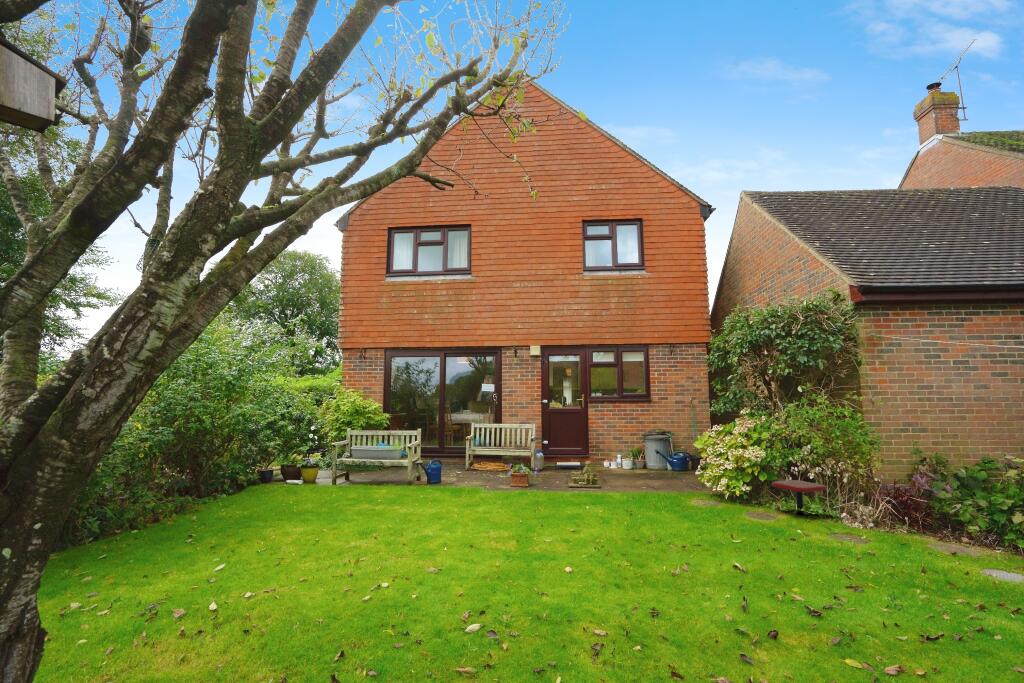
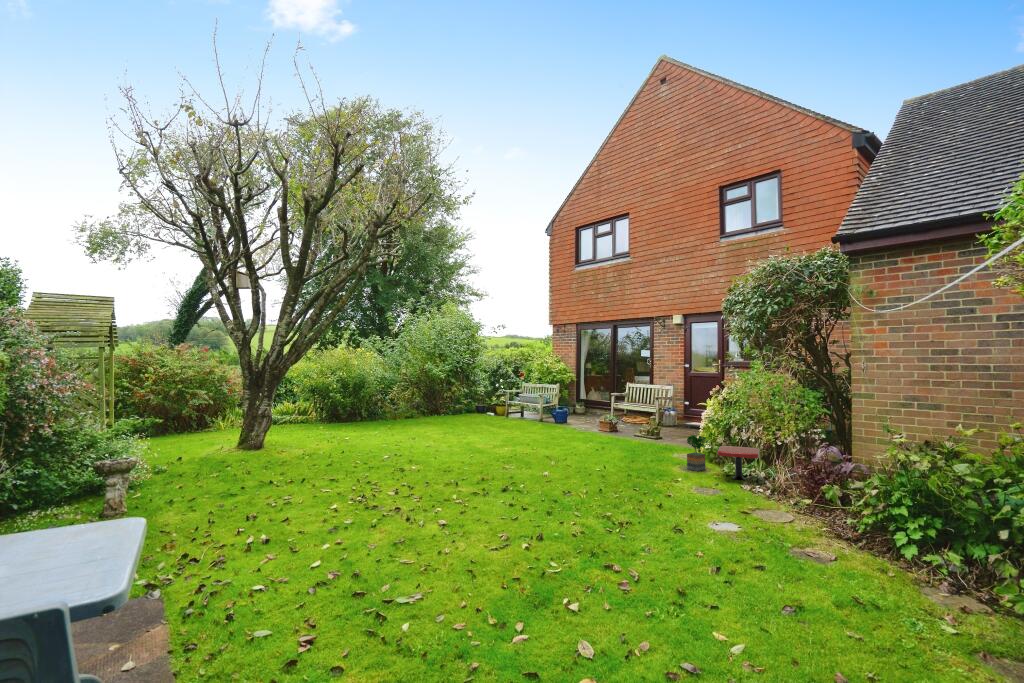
potted tree: none [732,474,762,513] -> present [687,435,708,471]

